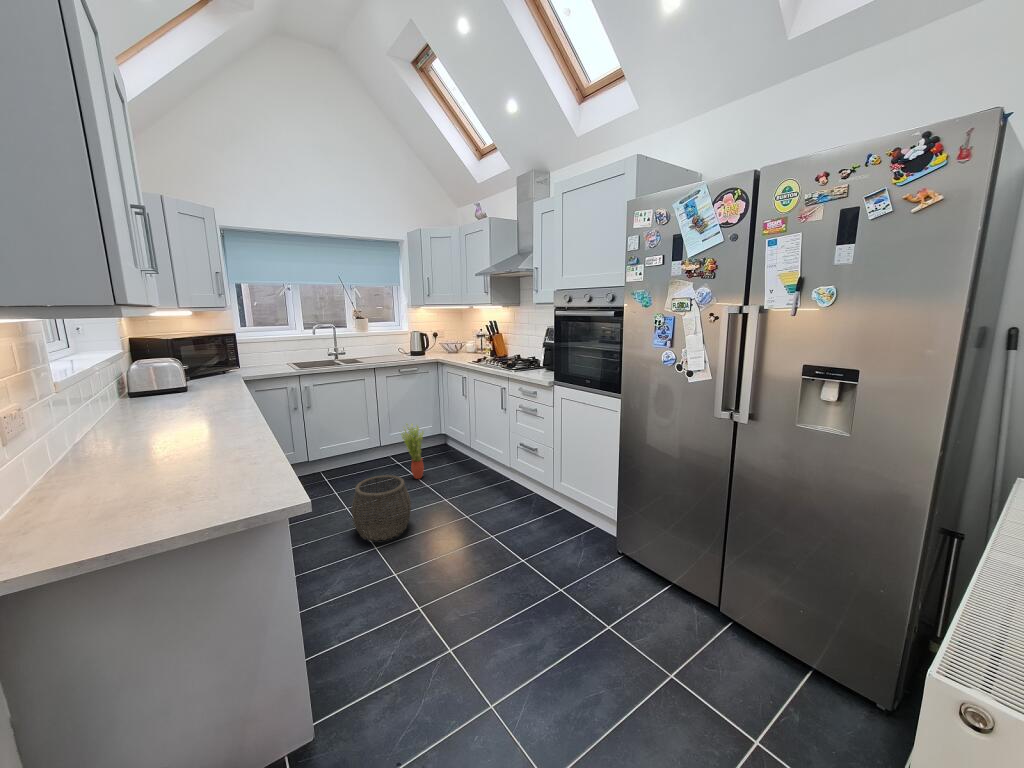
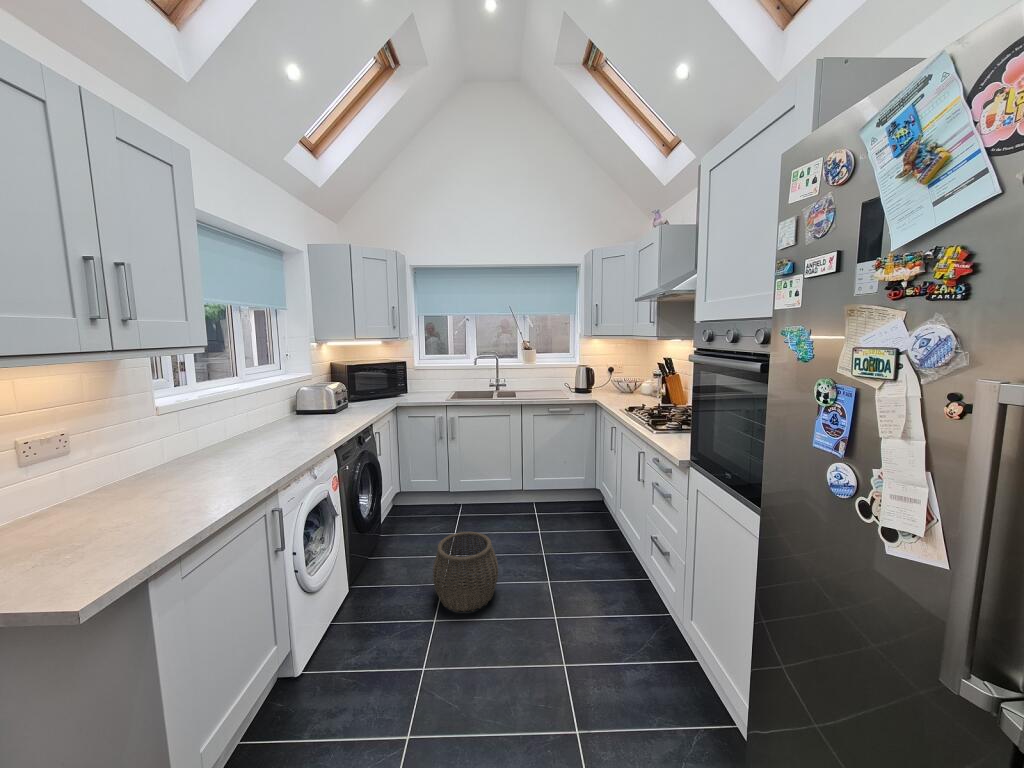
potted plant: present [401,424,424,479] -> none [530,471,556,538]

